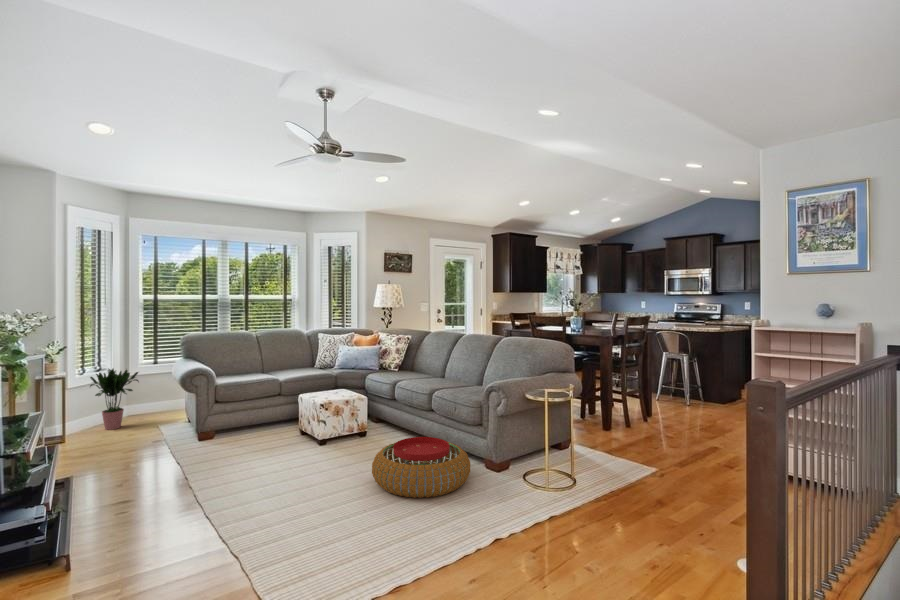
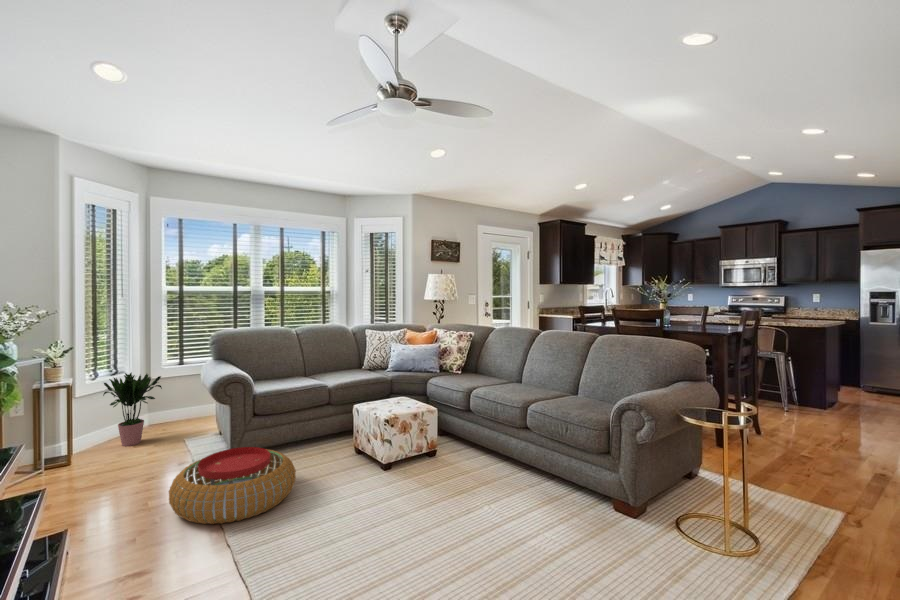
pouf: present [372,437,470,498] -> present [169,447,296,524]

